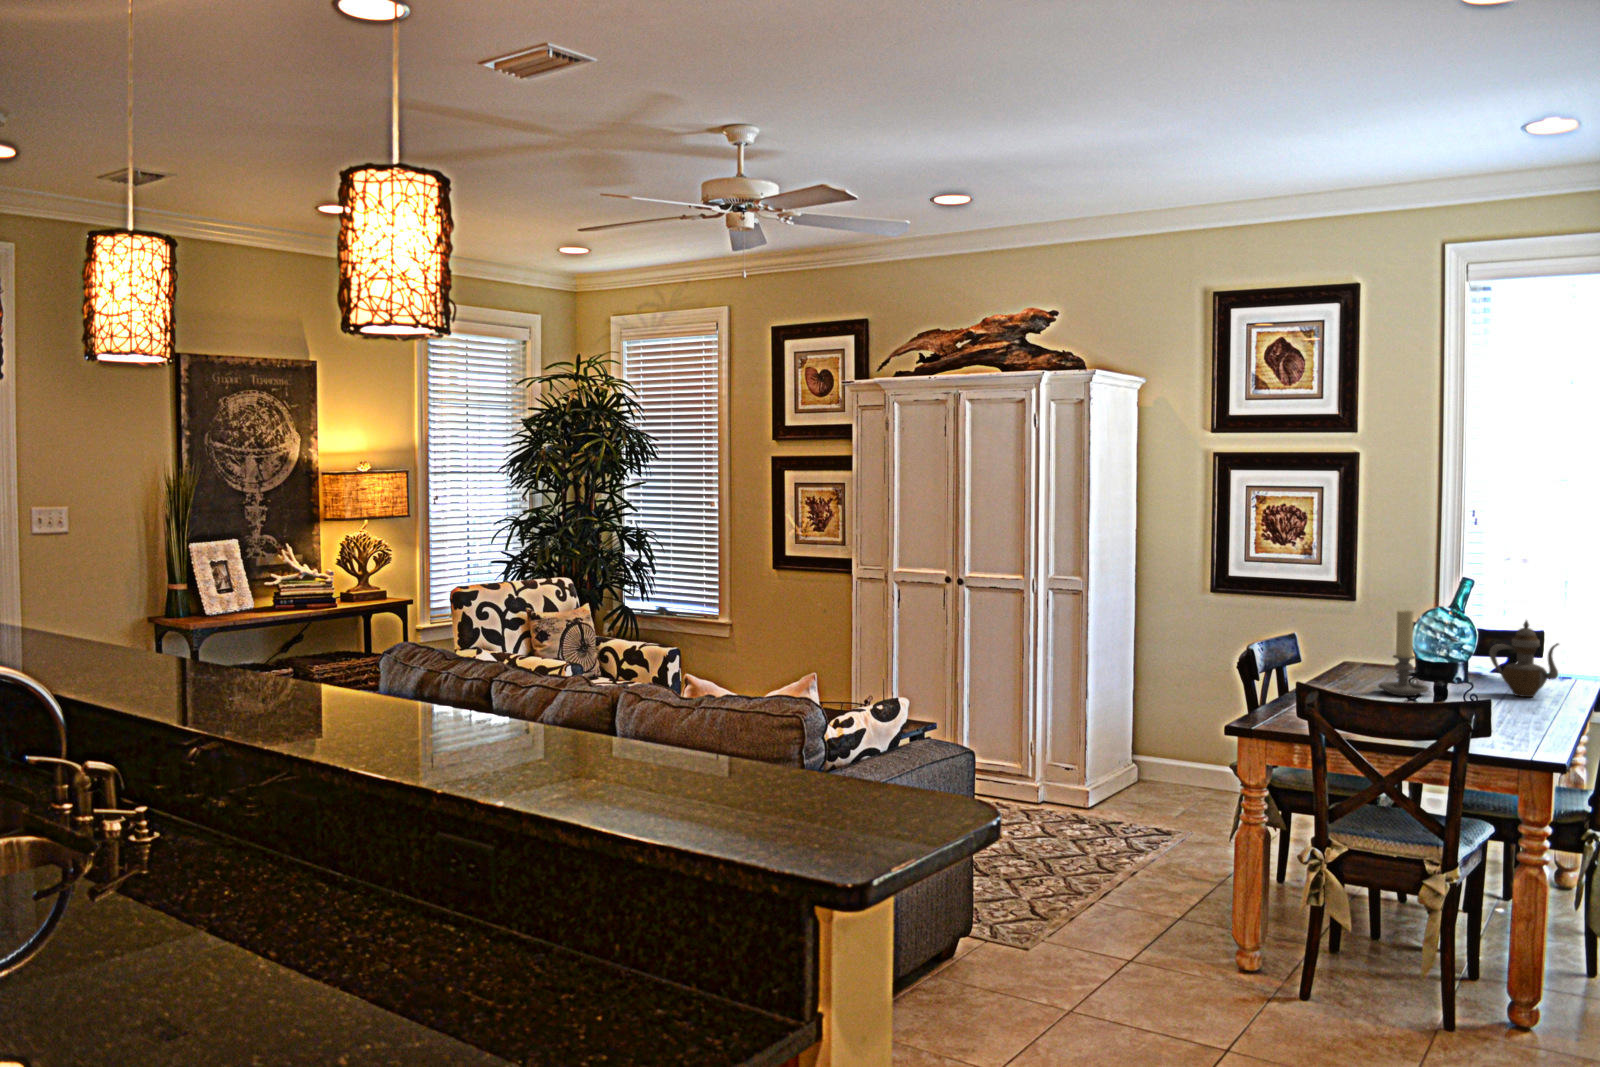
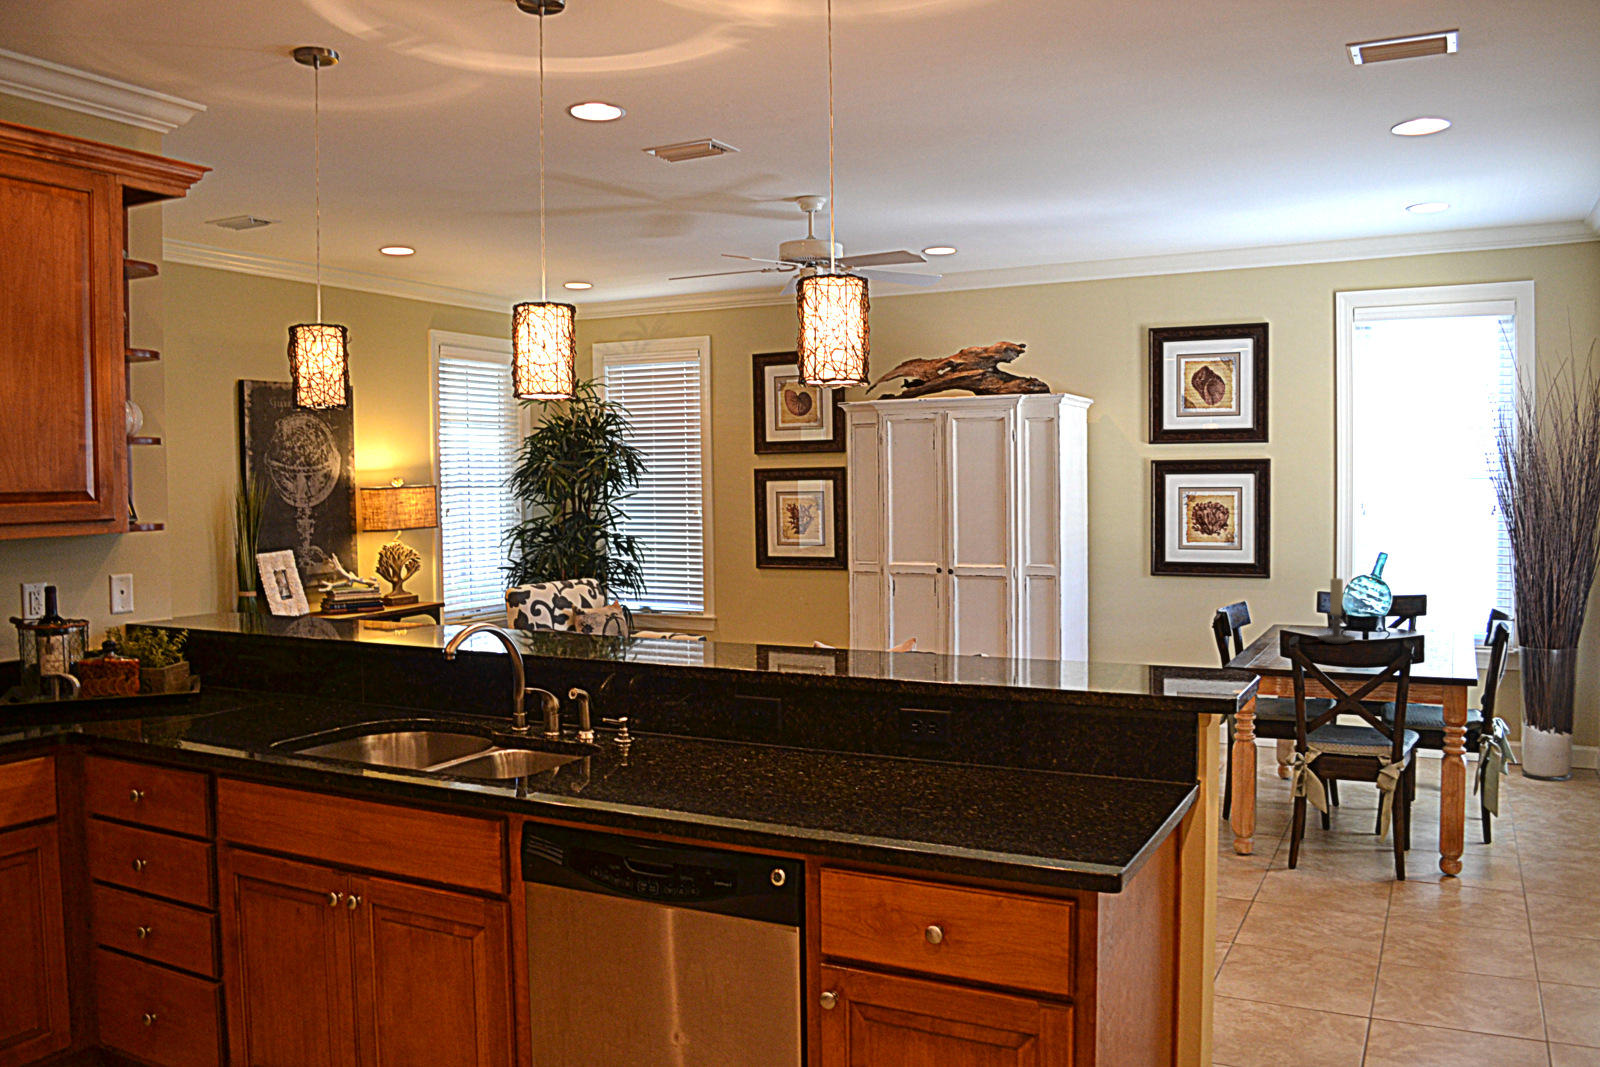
teapot: present [1489,620,1559,697] -> none [1396,582,1449,641]

